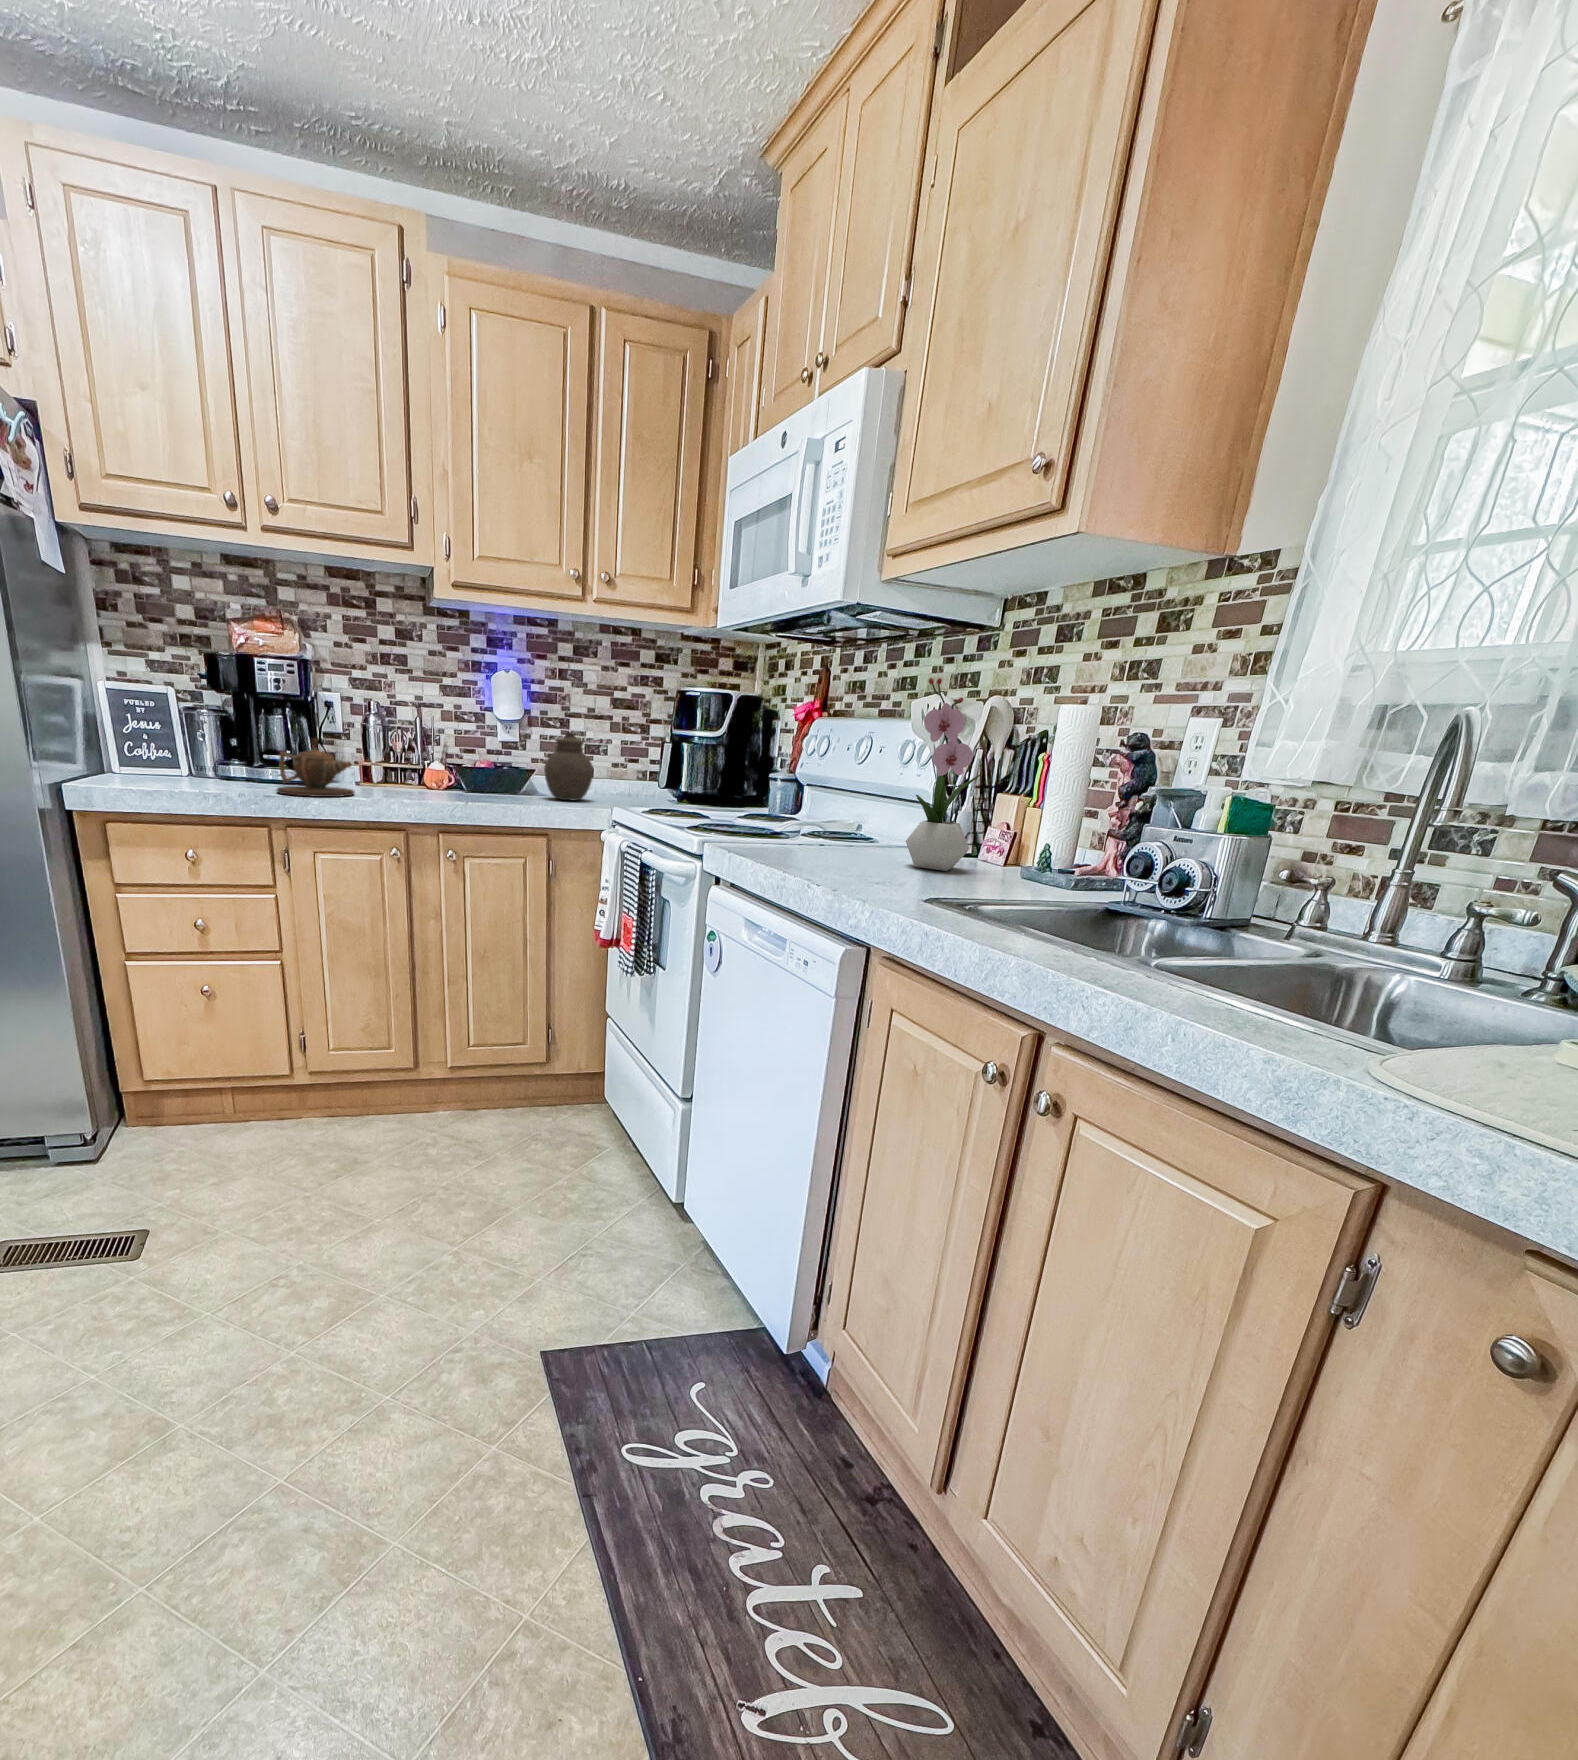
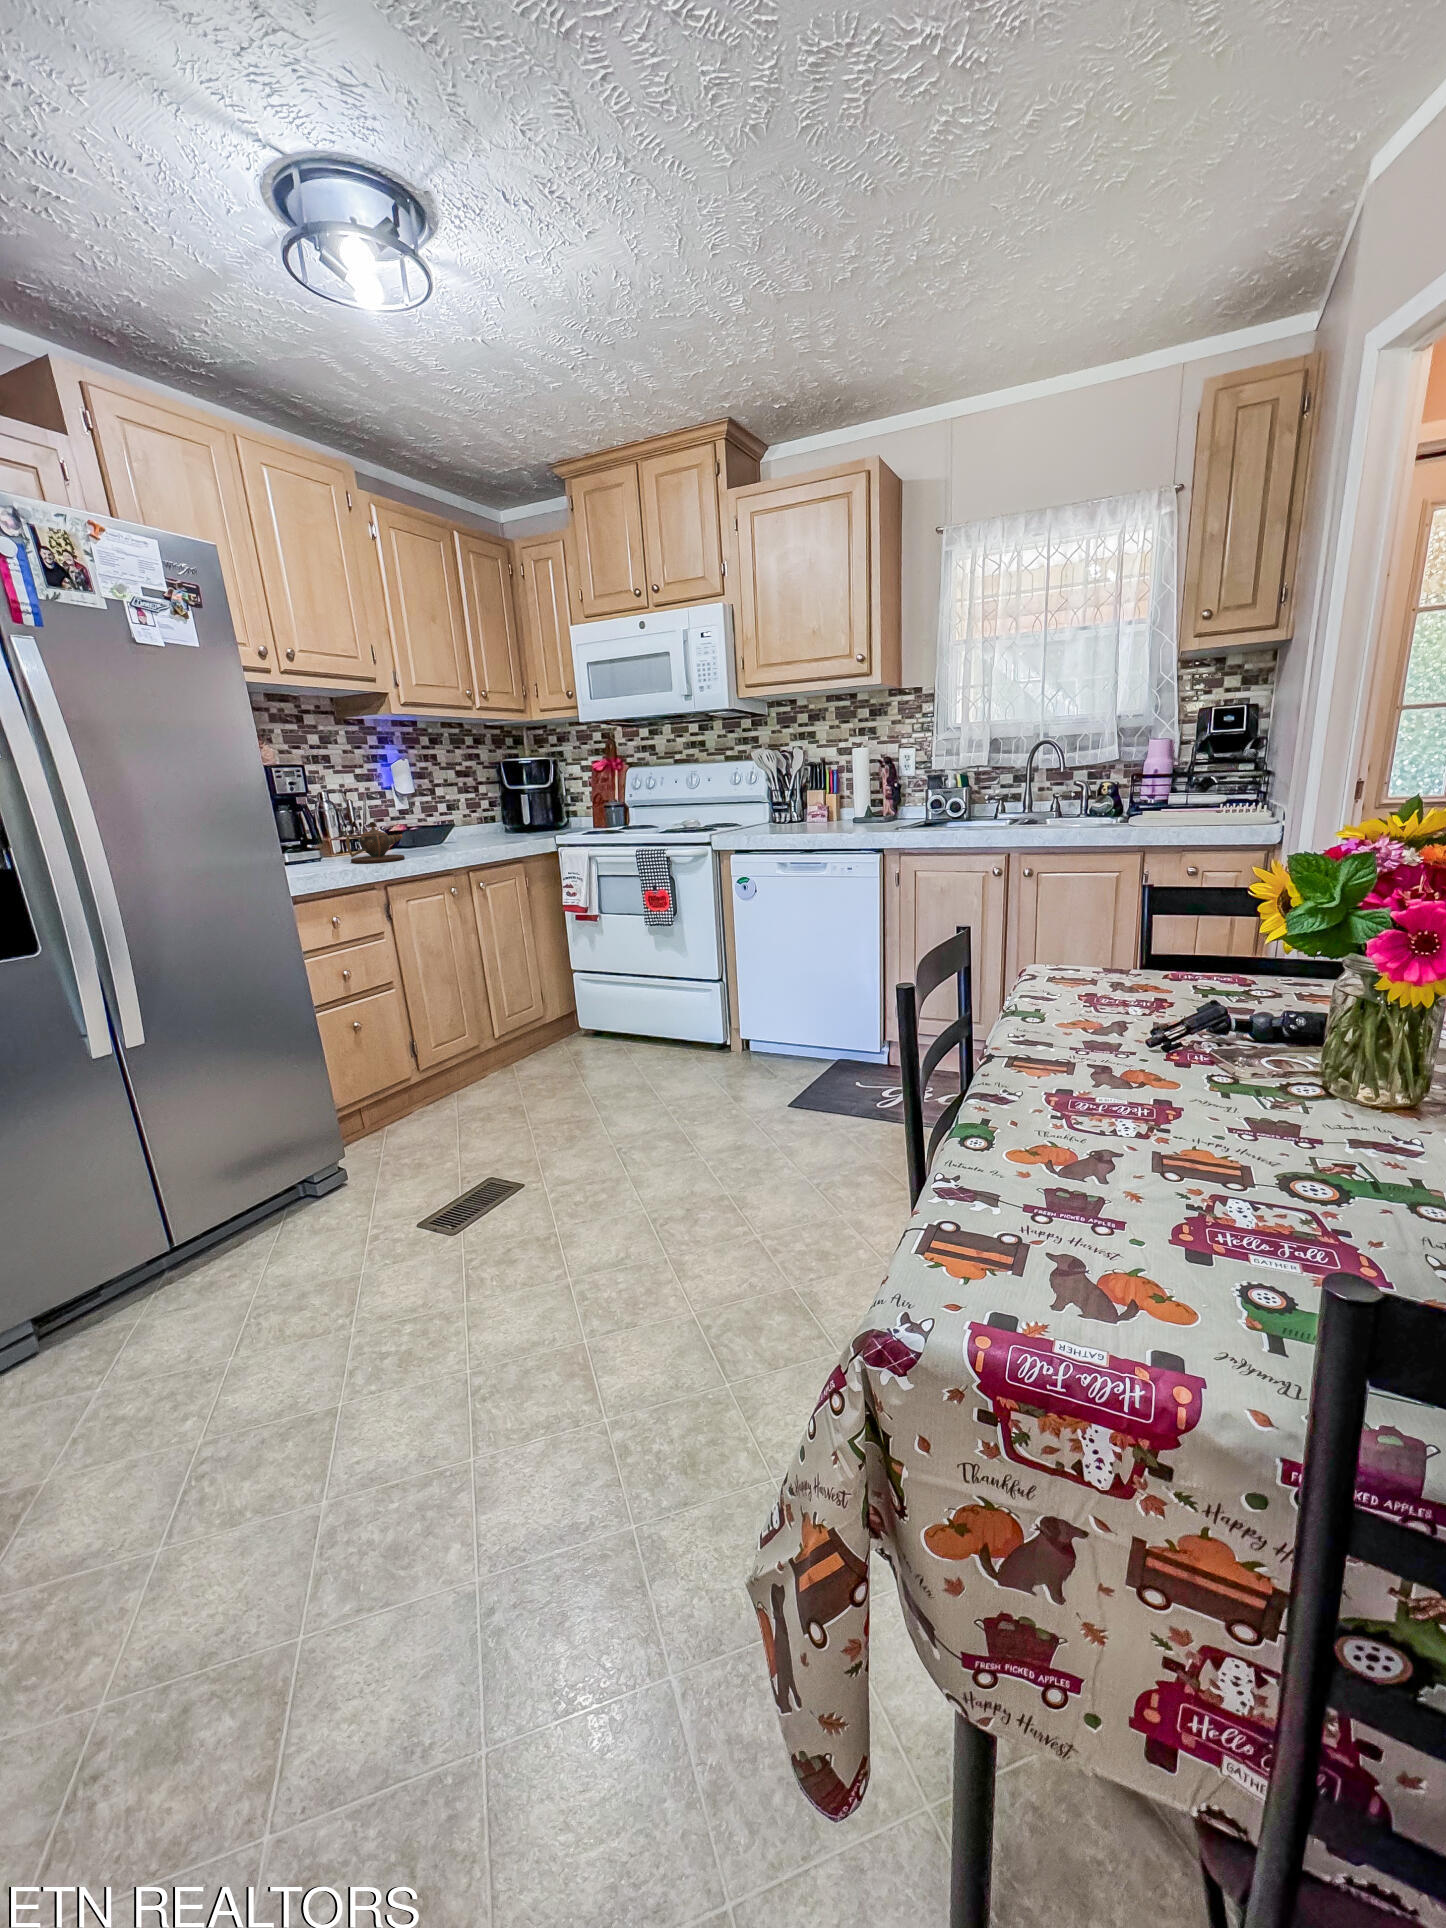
flower arrangement: present [906,678,980,871] -> none [746,754,771,835]
jar: present [544,732,593,801] -> none [472,797,506,842]

